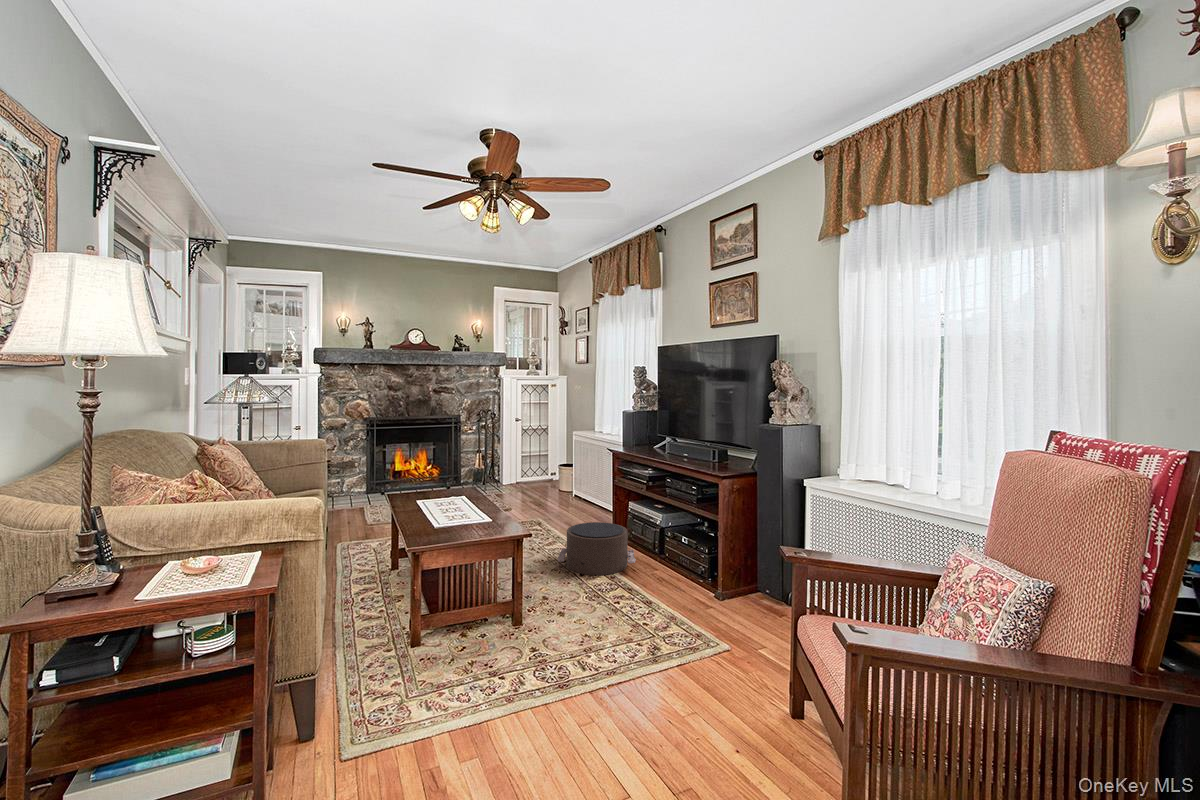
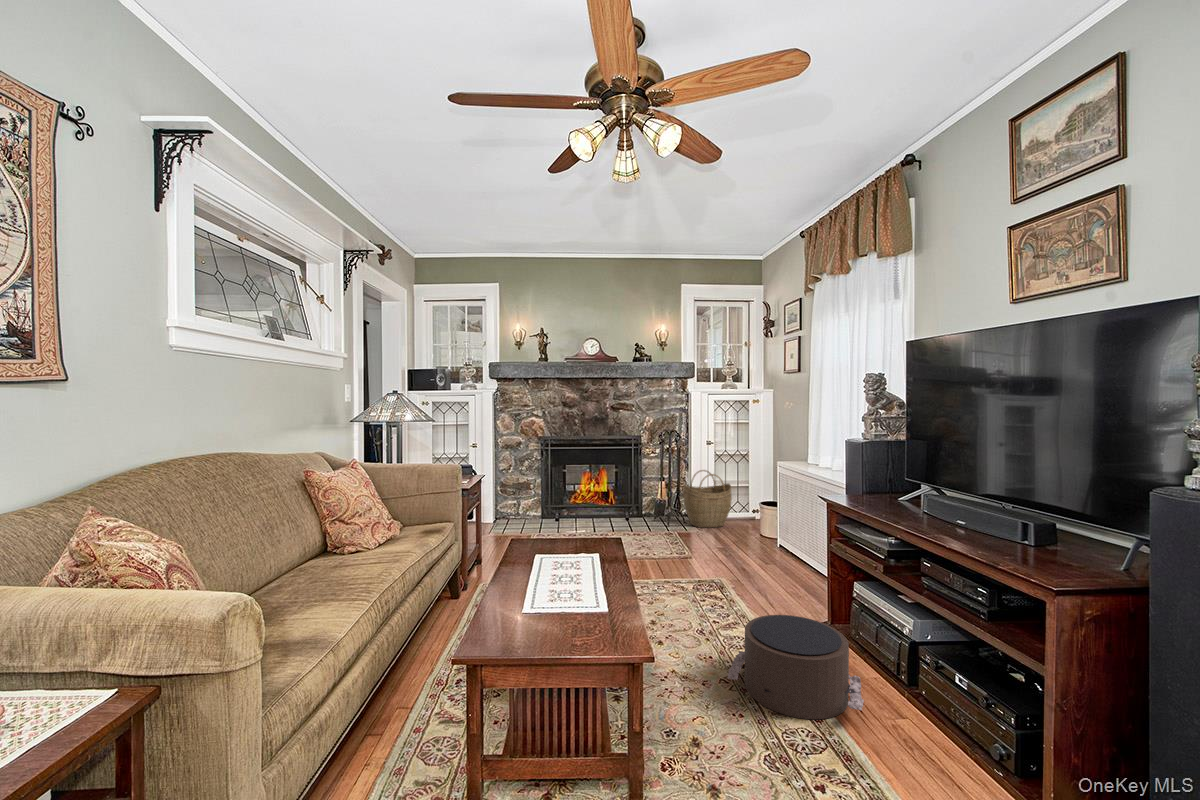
woven basket: none [498,442,537,489] -> present [683,470,732,528]

